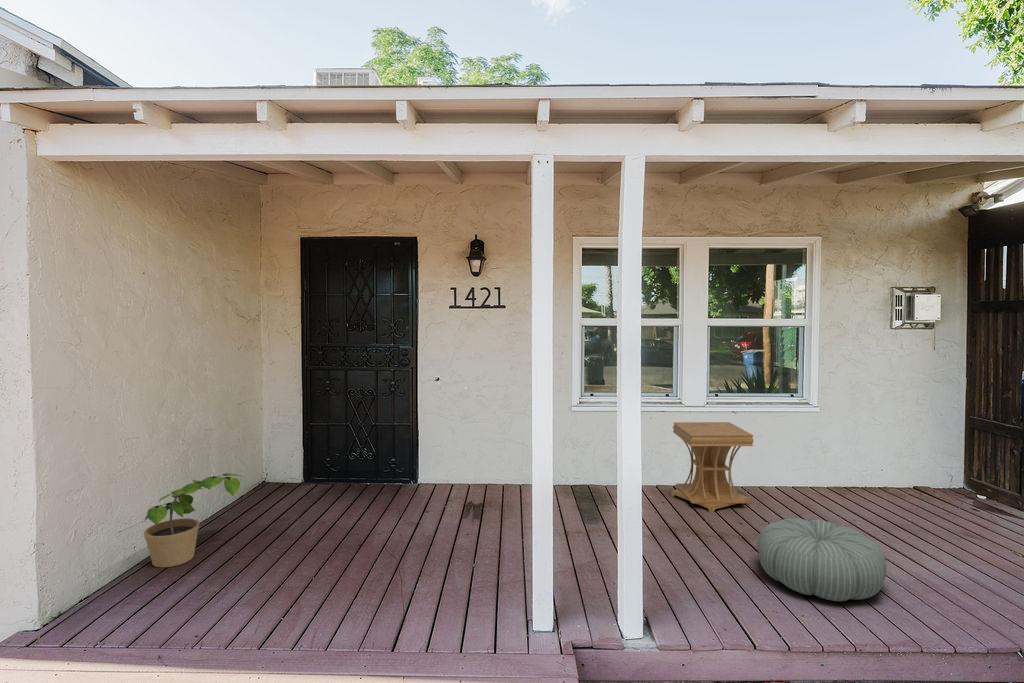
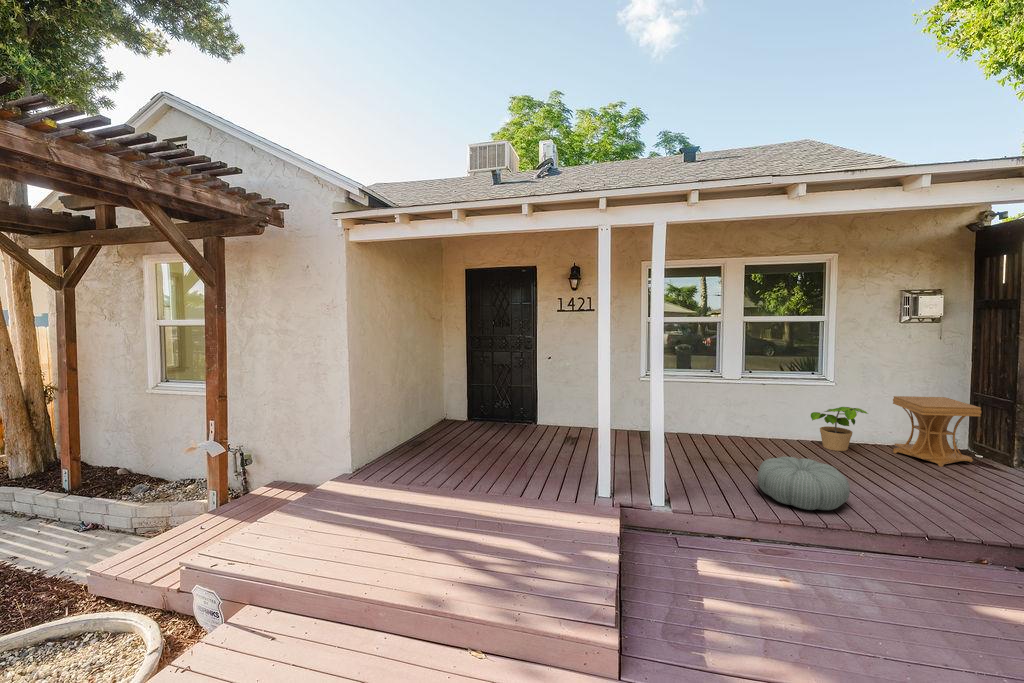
side table: present [671,422,754,513] -> present [893,396,981,467]
potted plant: present [144,473,243,567] -> present [811,407,868,451]

